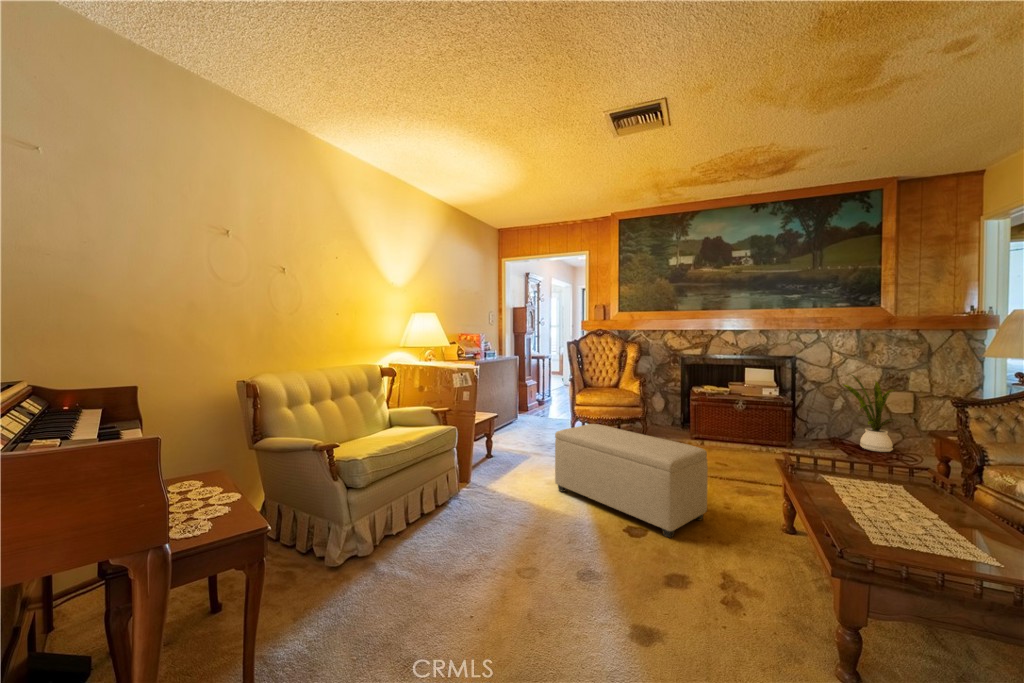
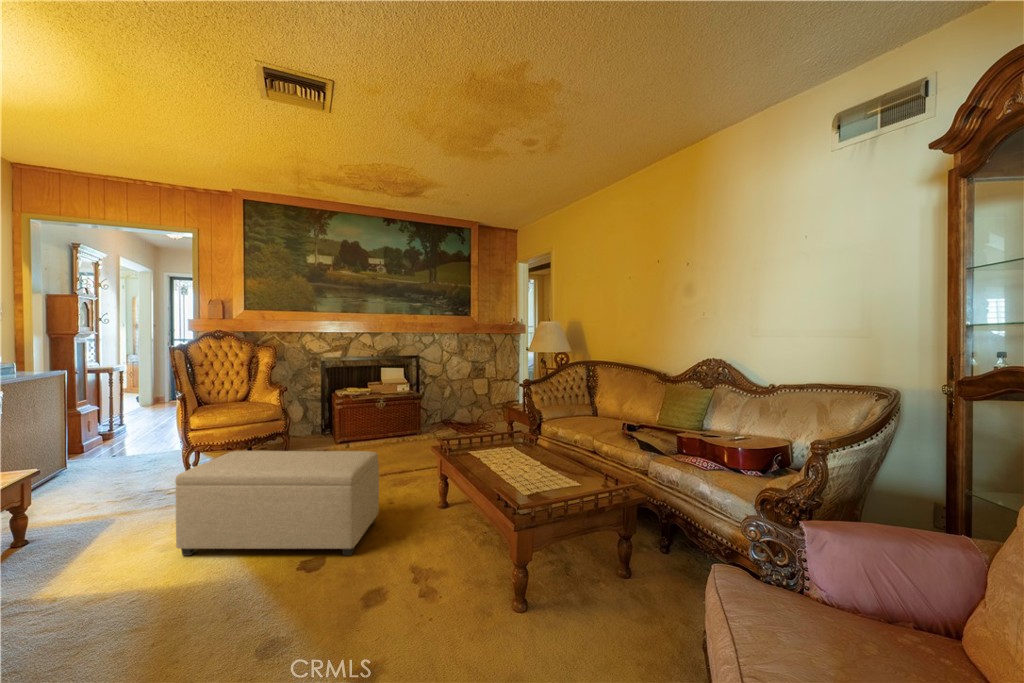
house plant: present [843,375,894,452] -> none [449,367,483,423]

